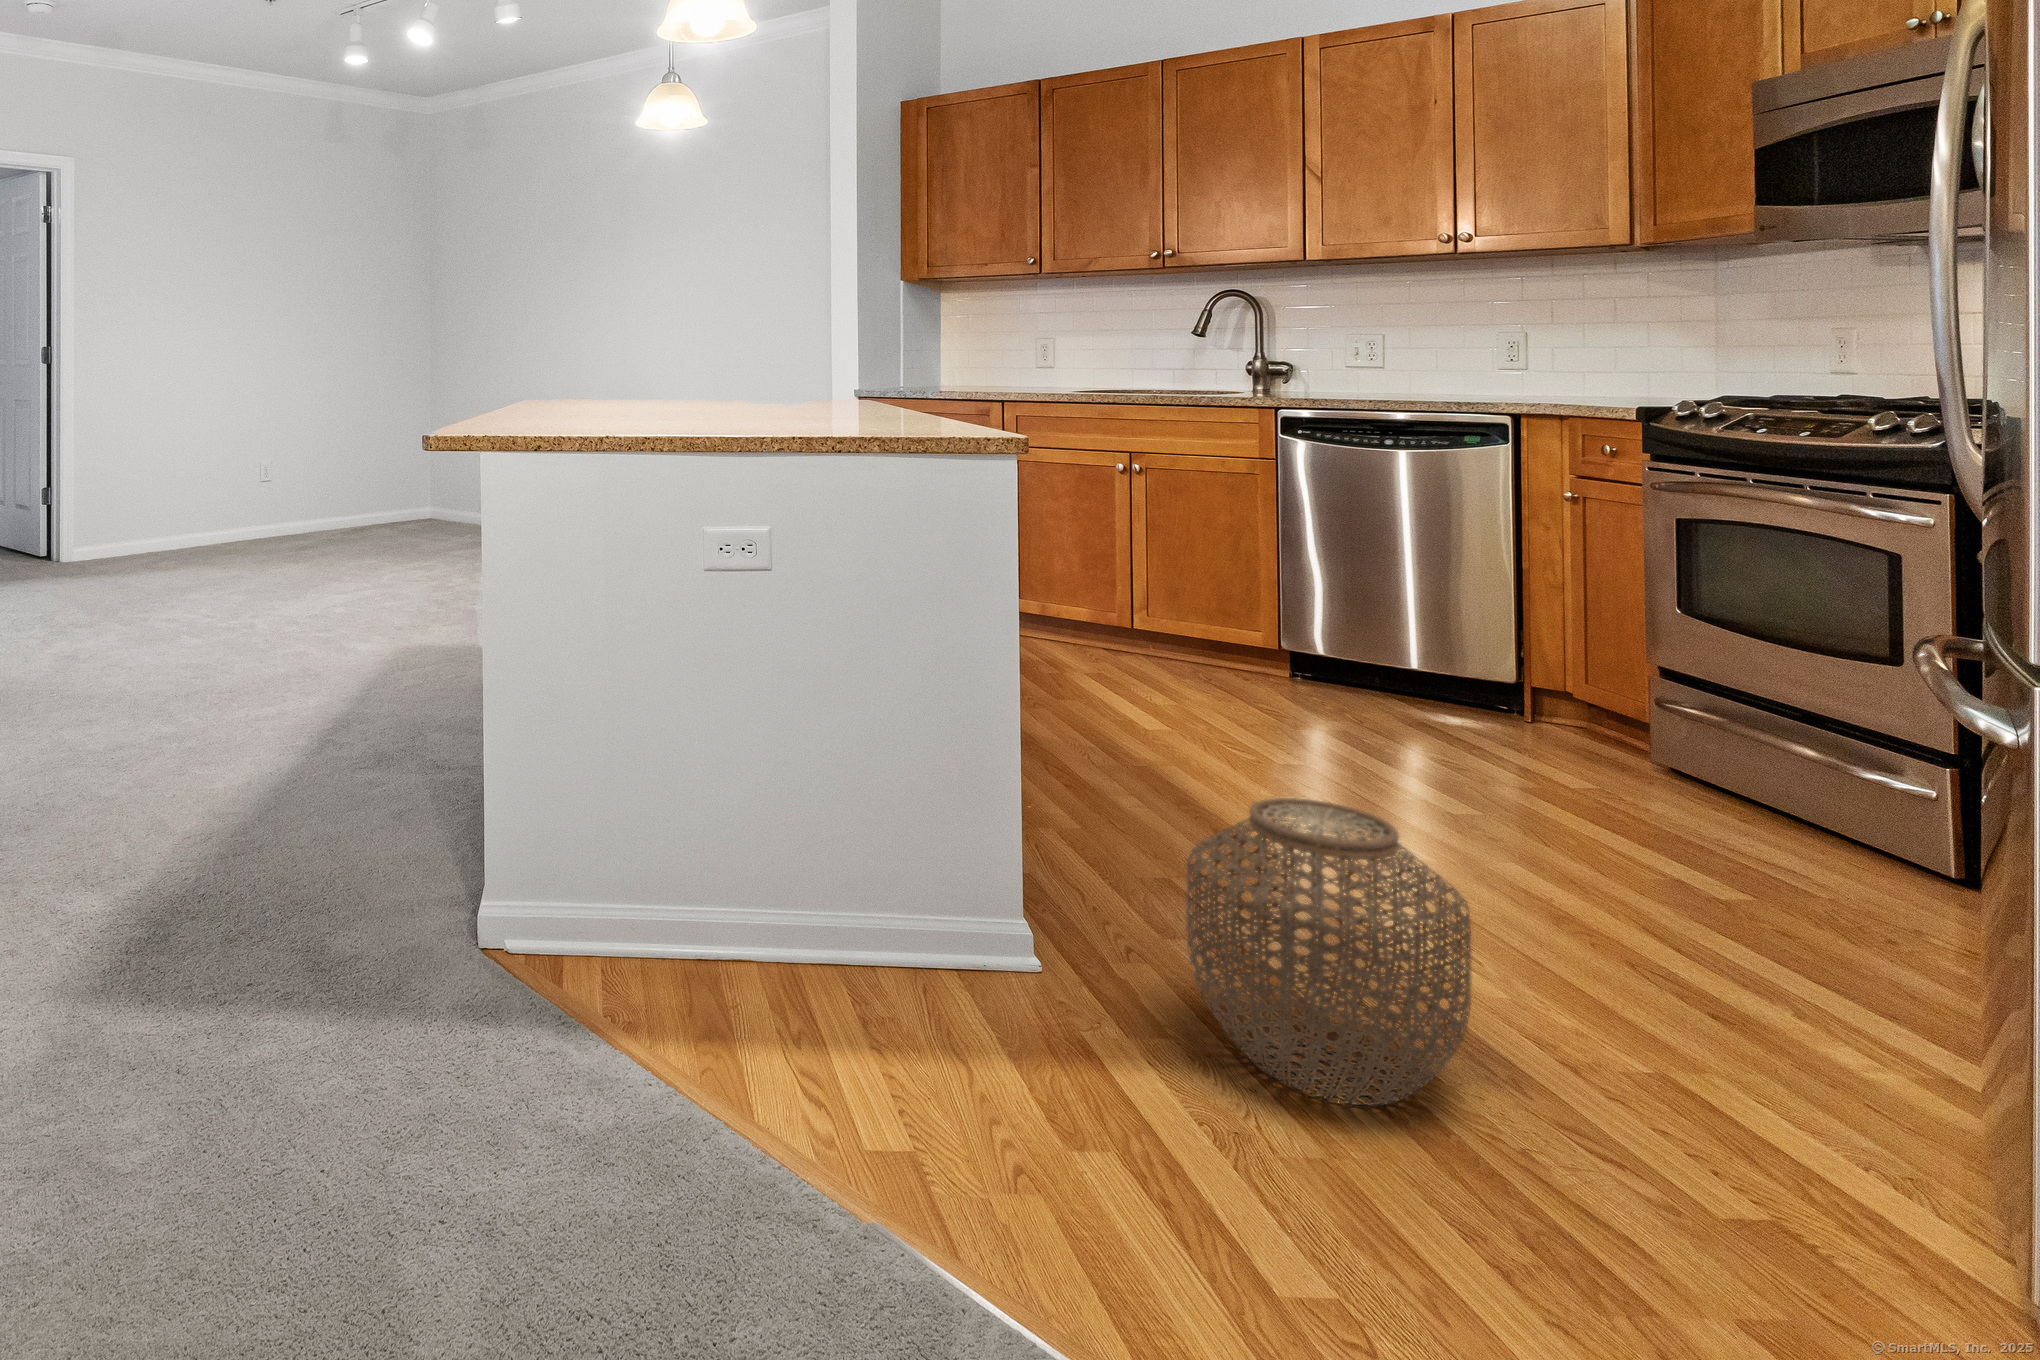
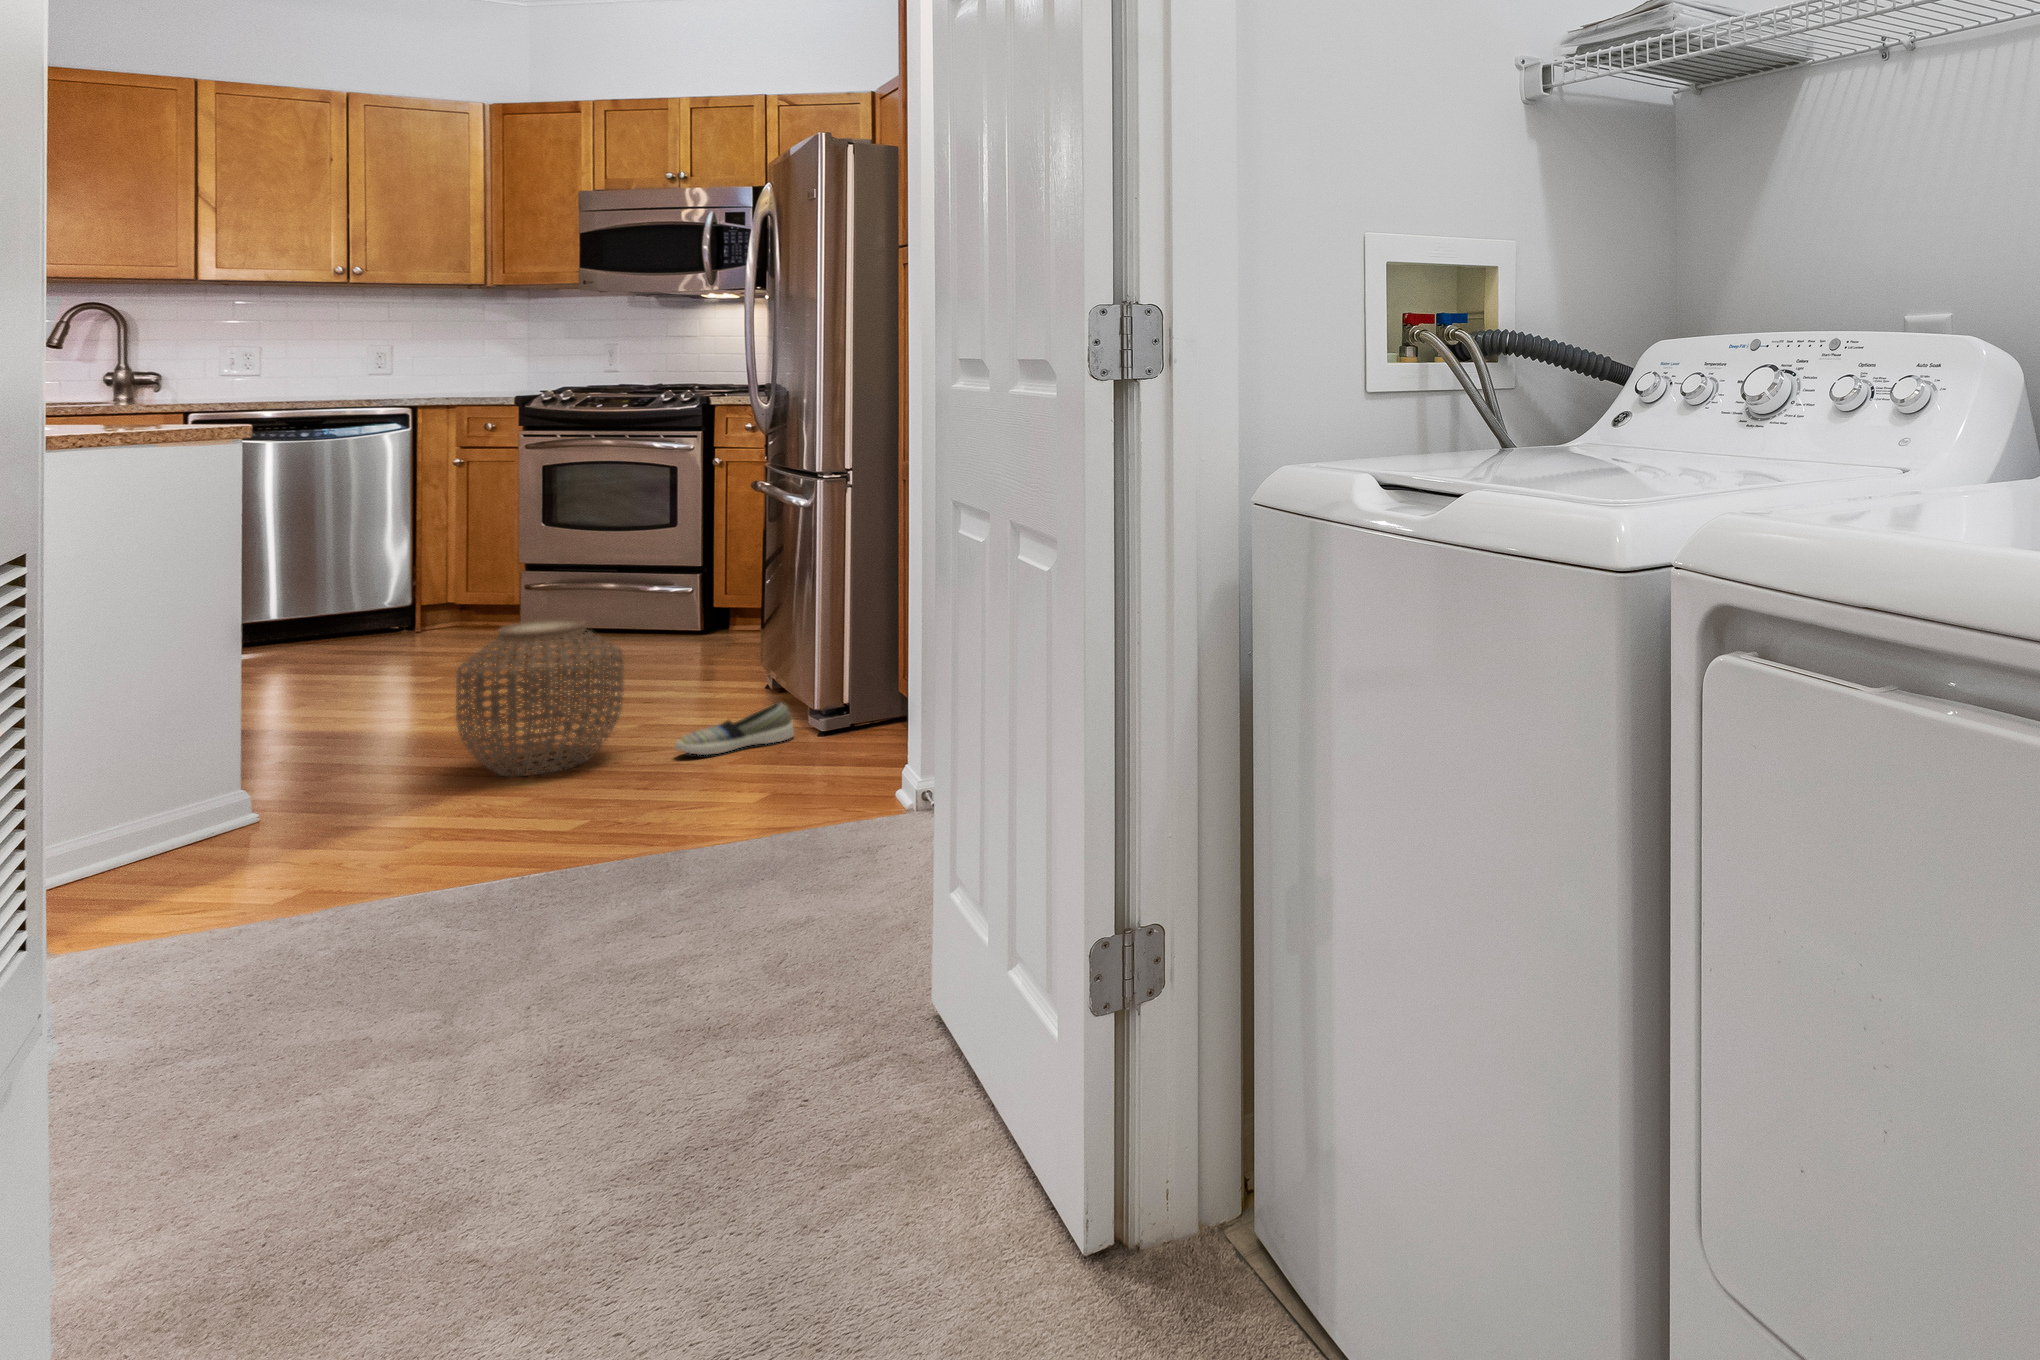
shoe: none [1537,1165,1880,1324] -> present [675,703,794,755]

